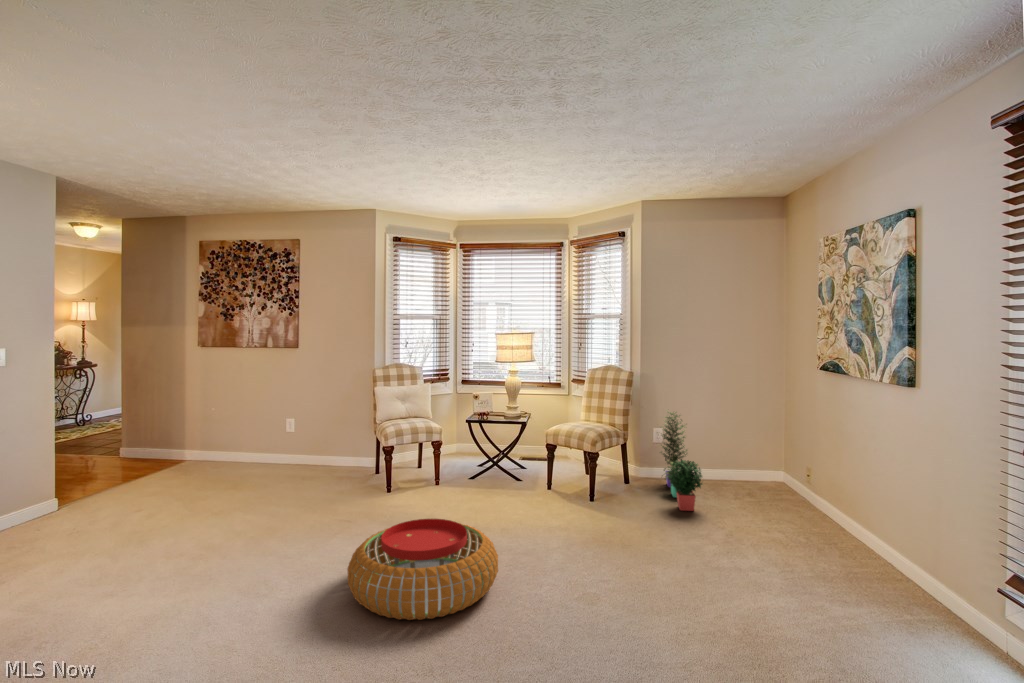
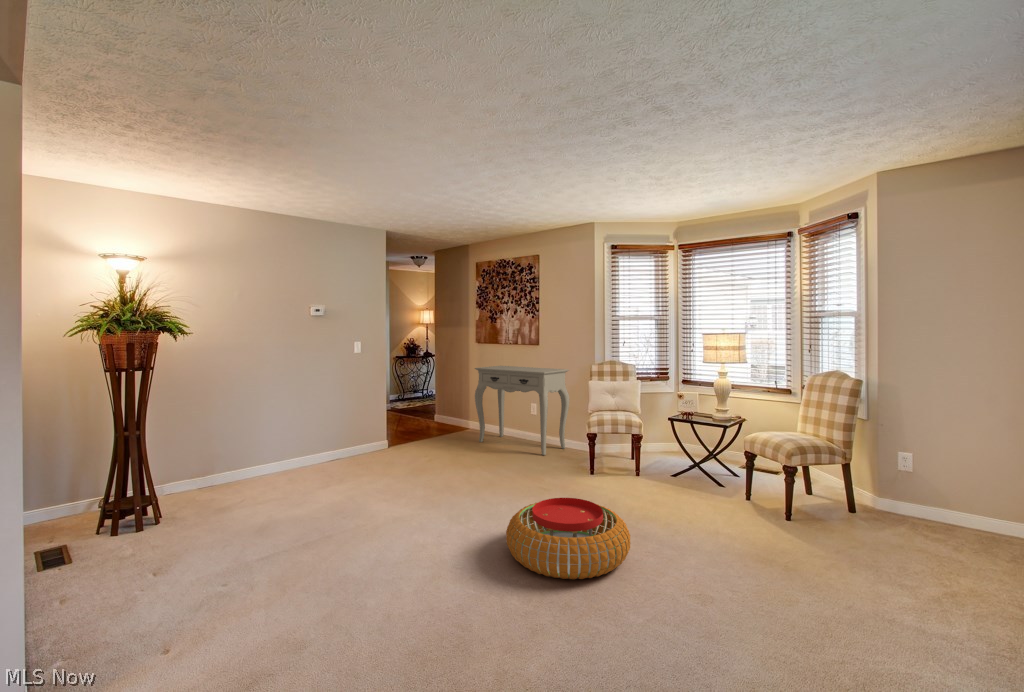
console table: none [207,376,343,482] -> present [475,366,570,455]
potted plant: present [660,412,702,511] -> none [887,430,947,557]

